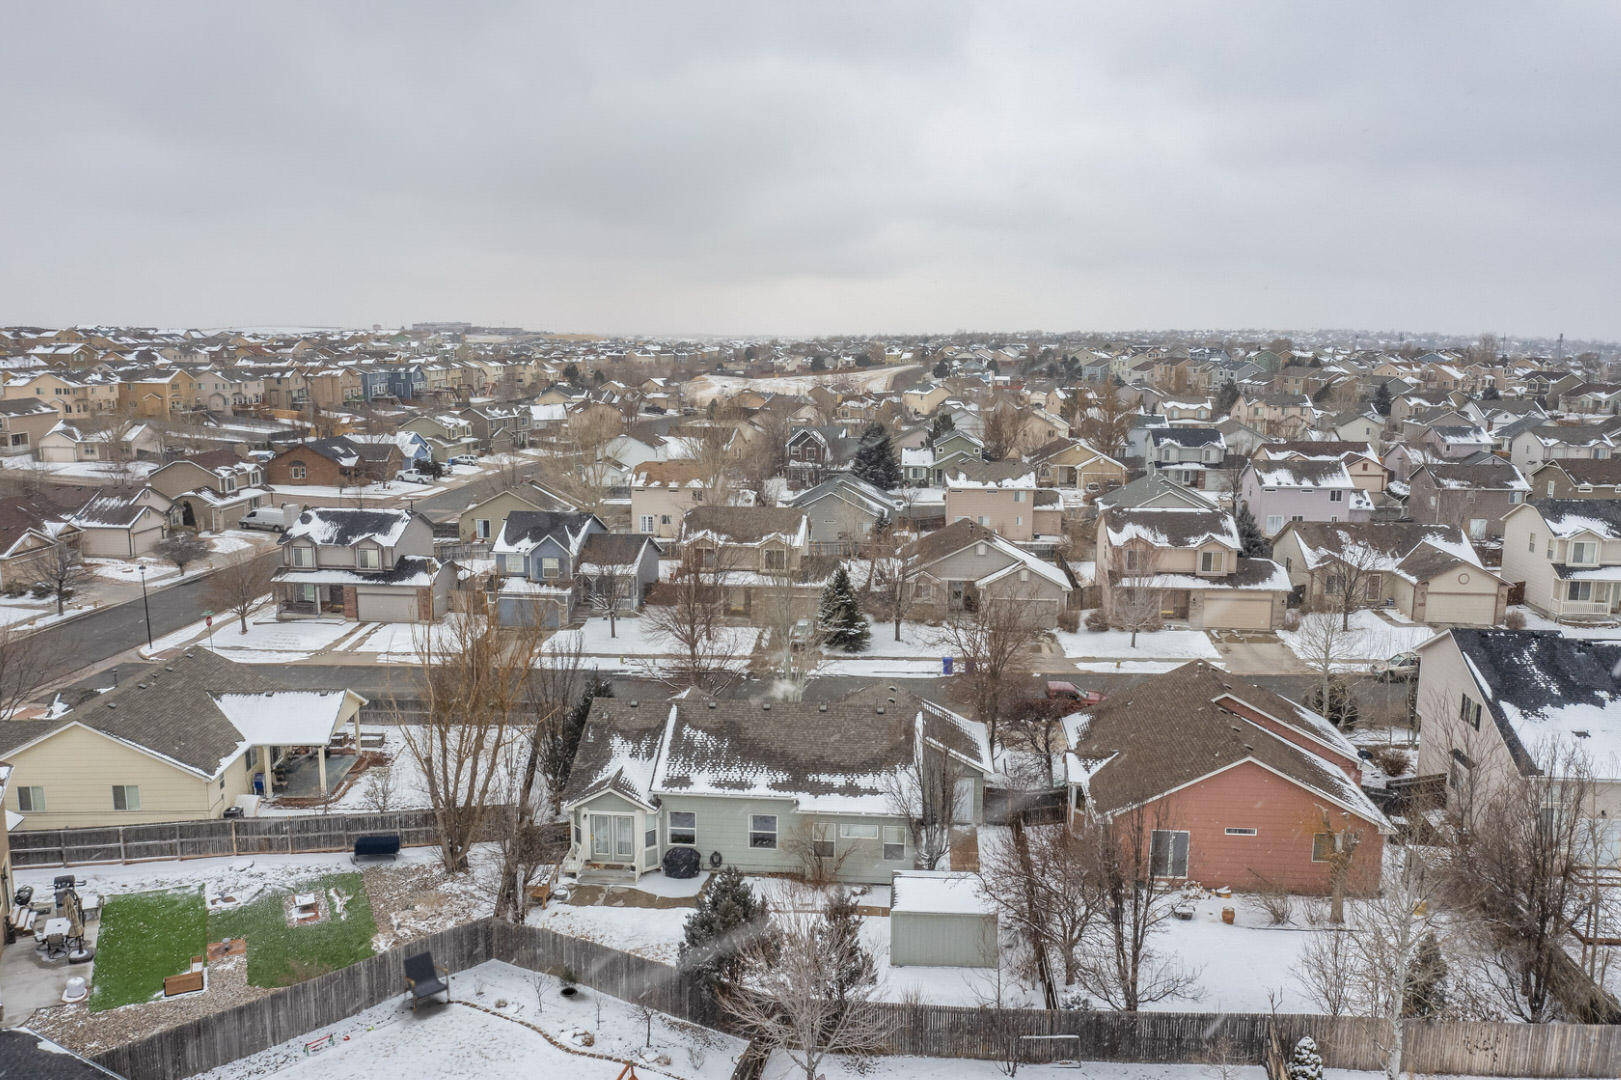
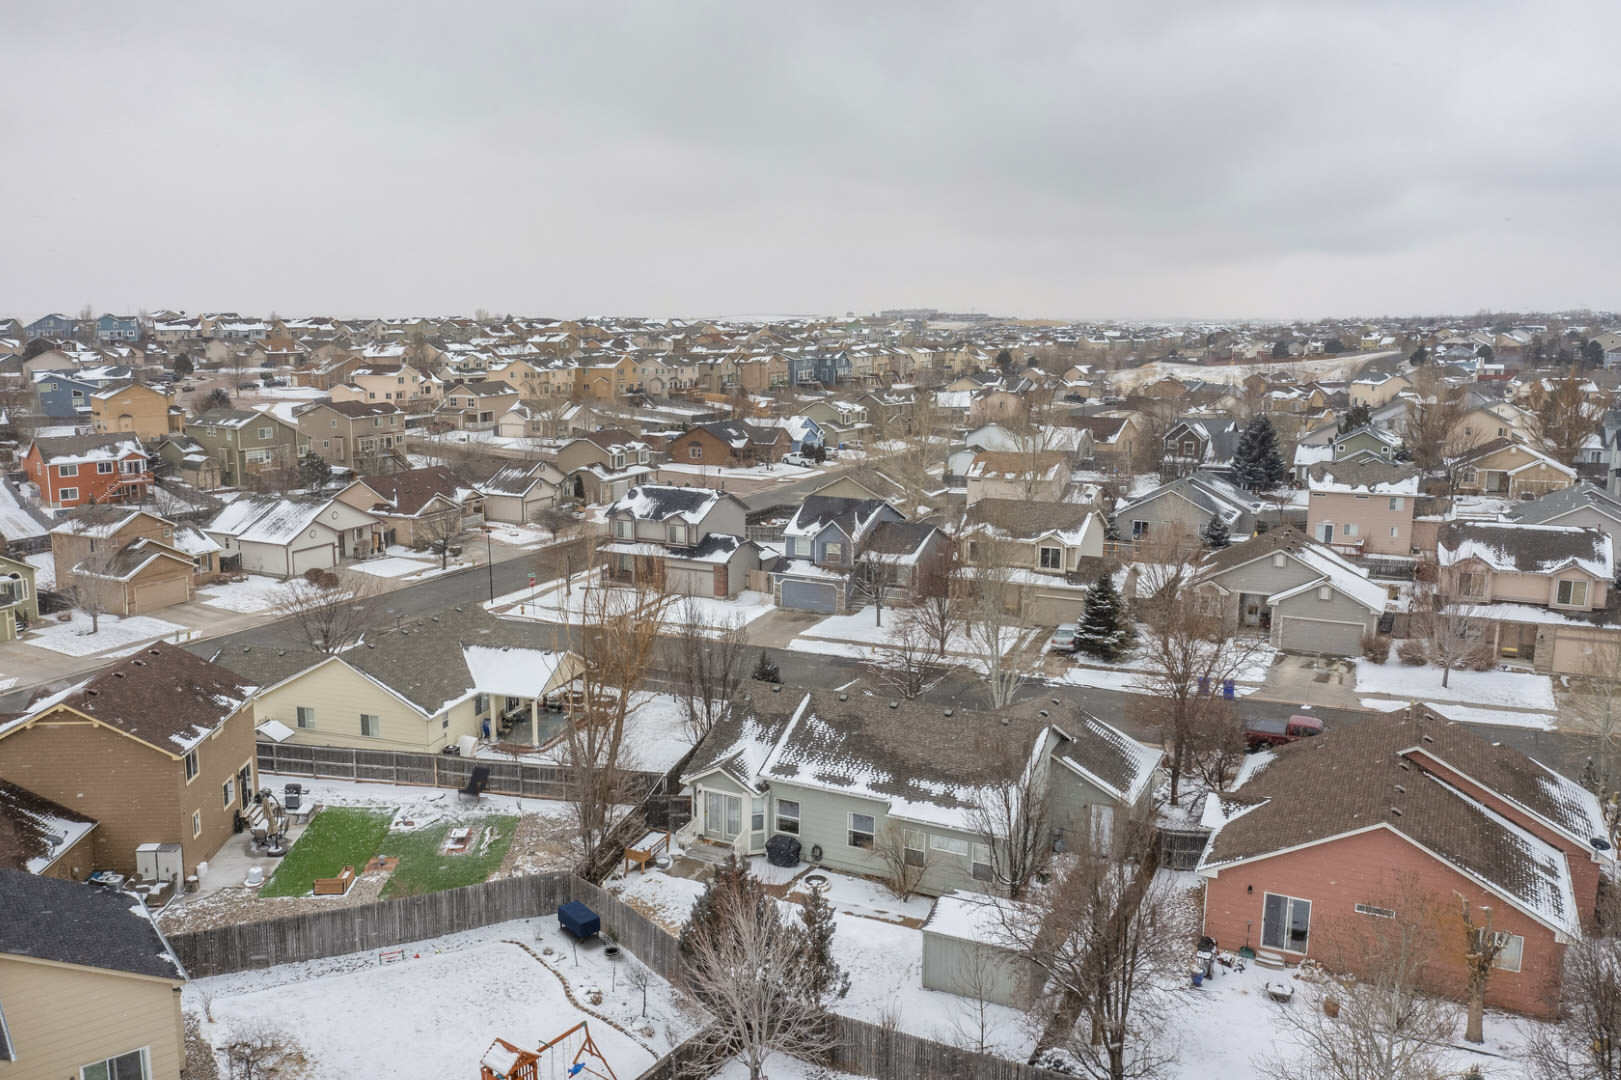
bench: present [354,835,401,861] -> present [558,900,601,944]
lounge chair: present [403,951,450,1012] -> present [458,766,491,800]

